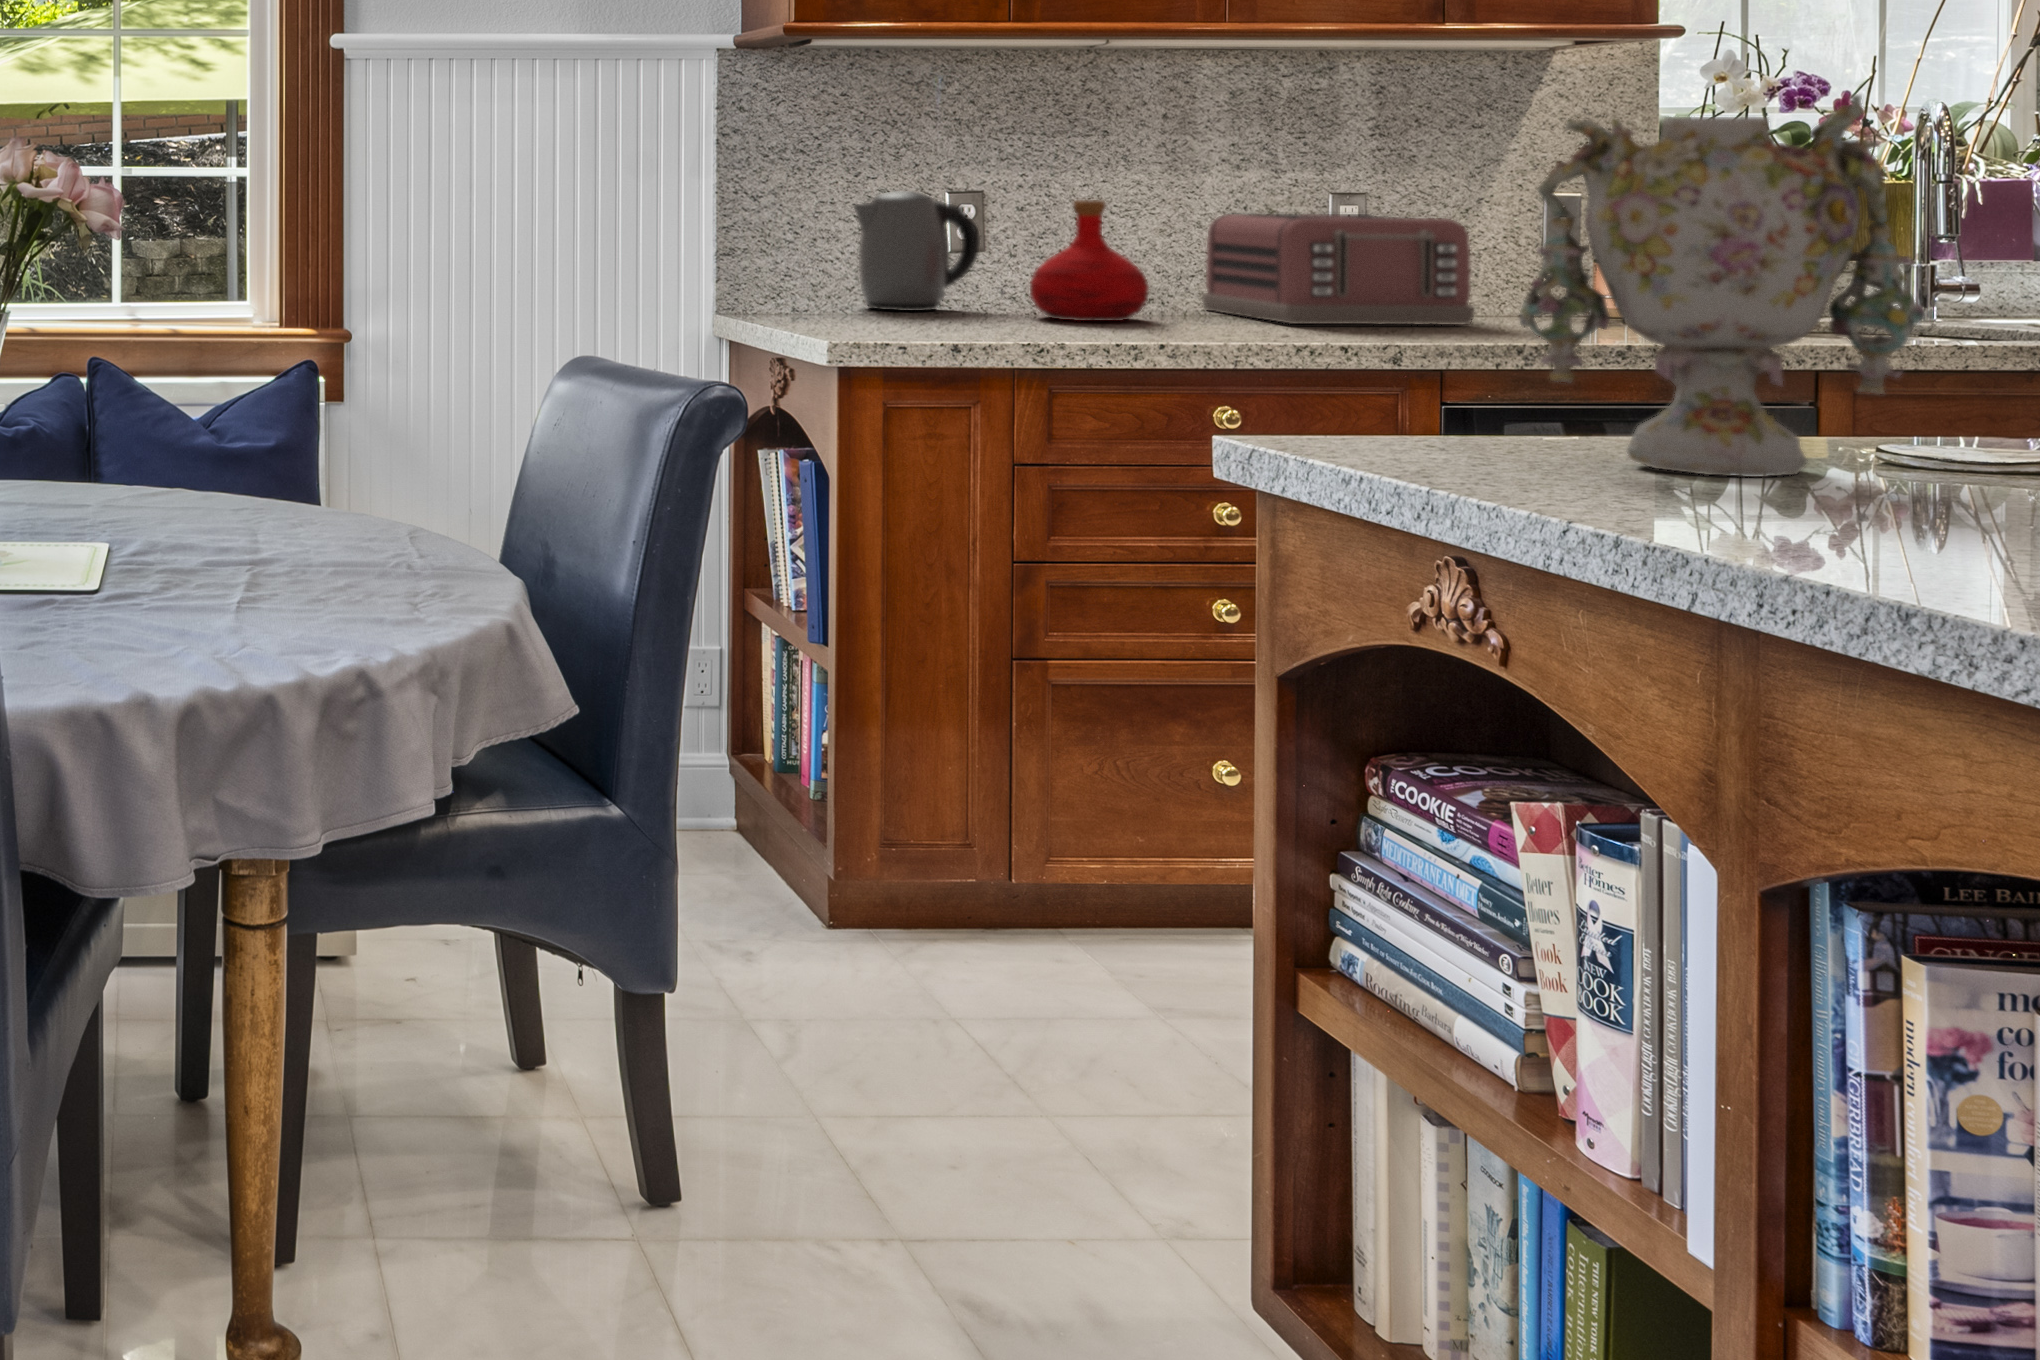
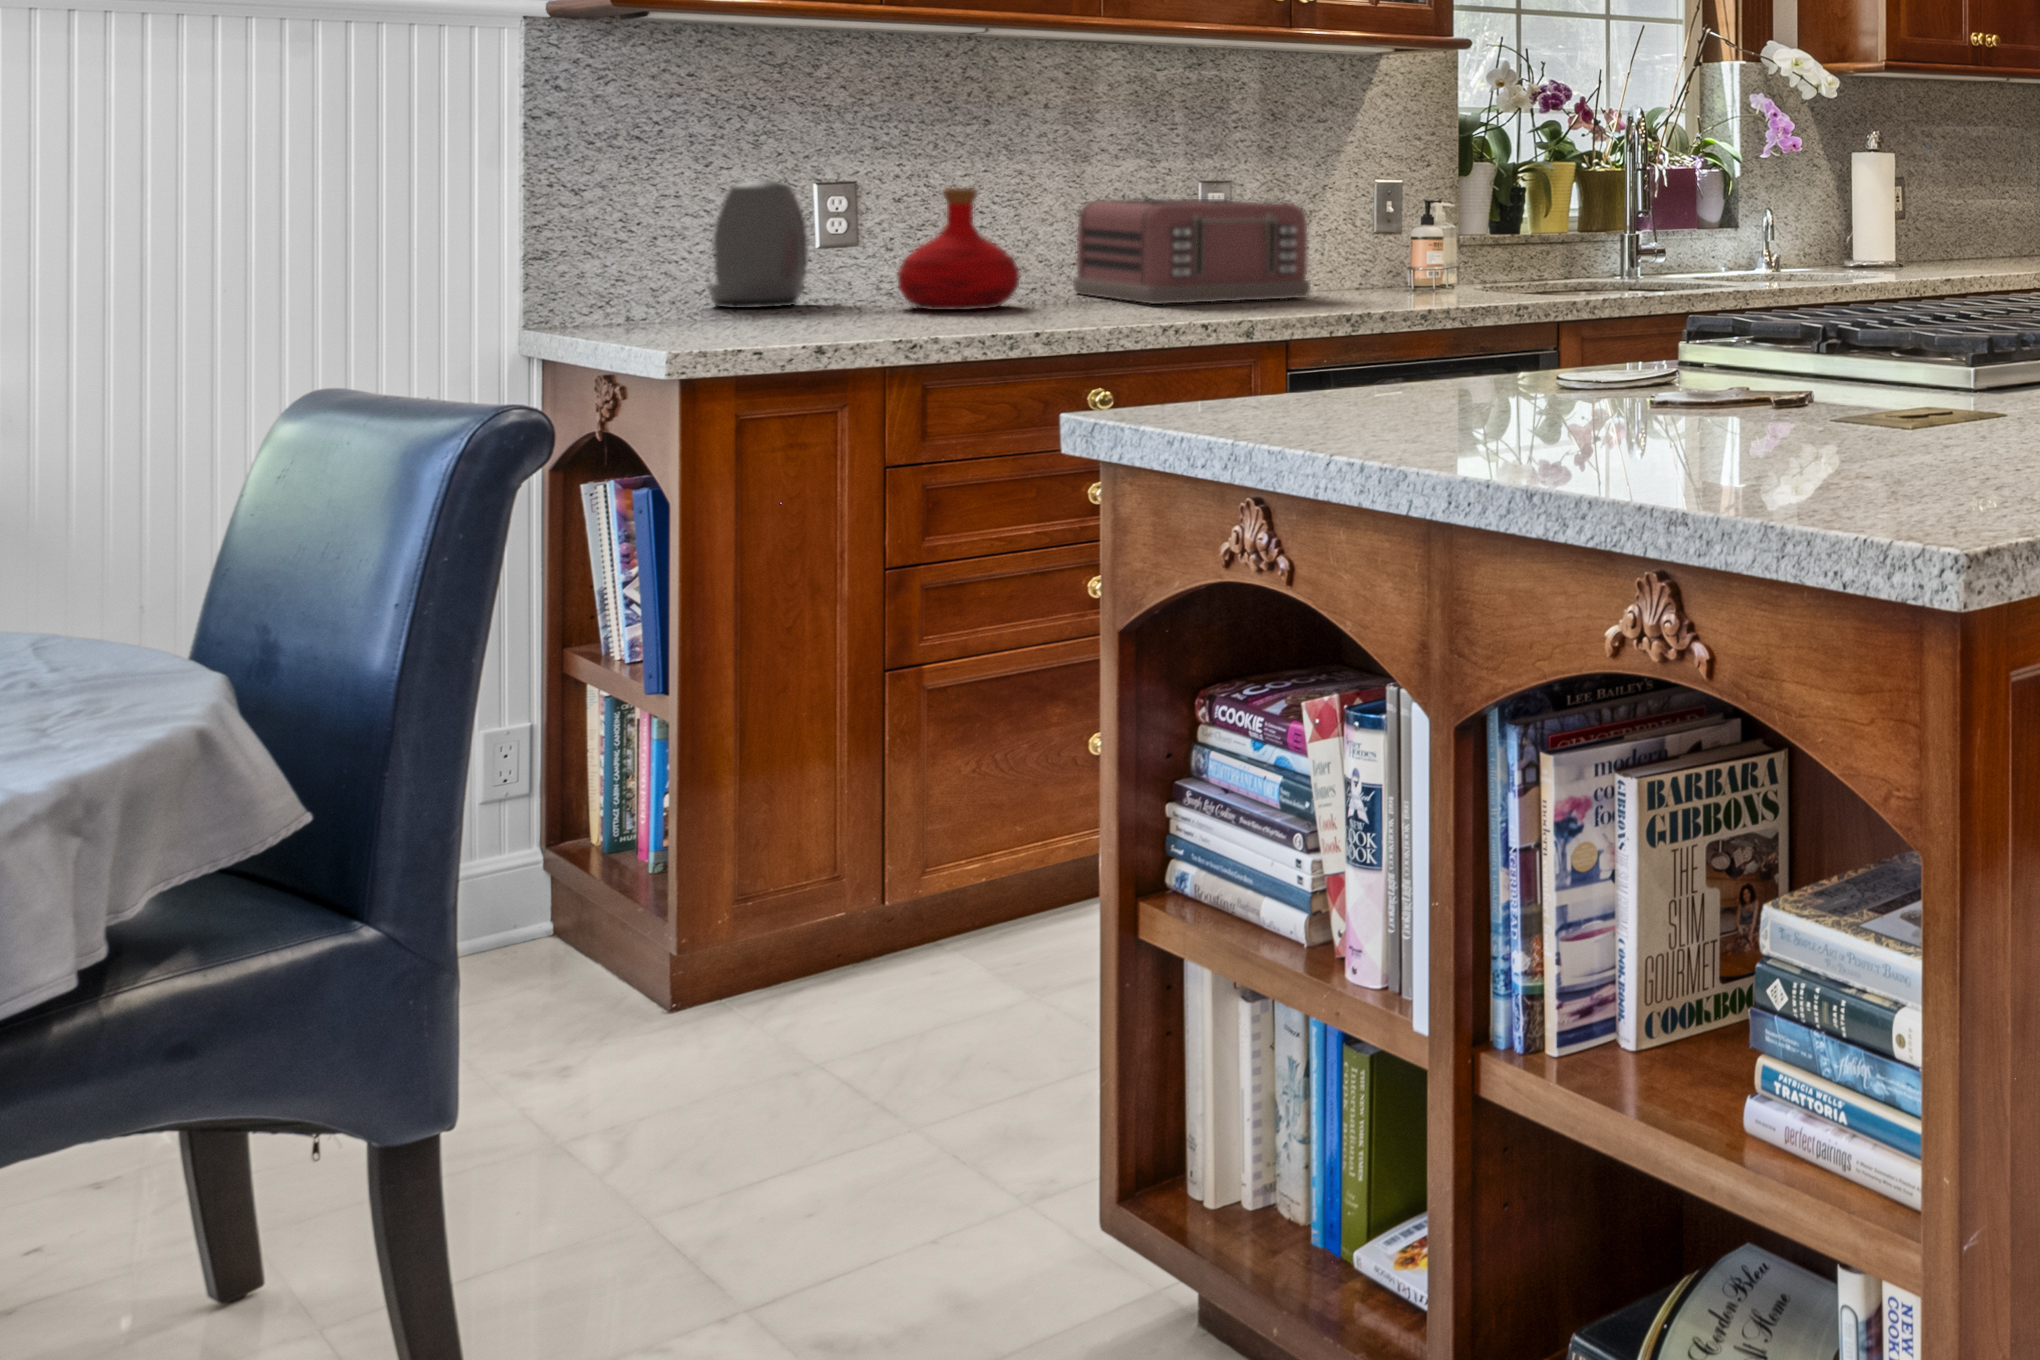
vase: present [1520,95,1924,477] -> none [1313,112,1585,412]

